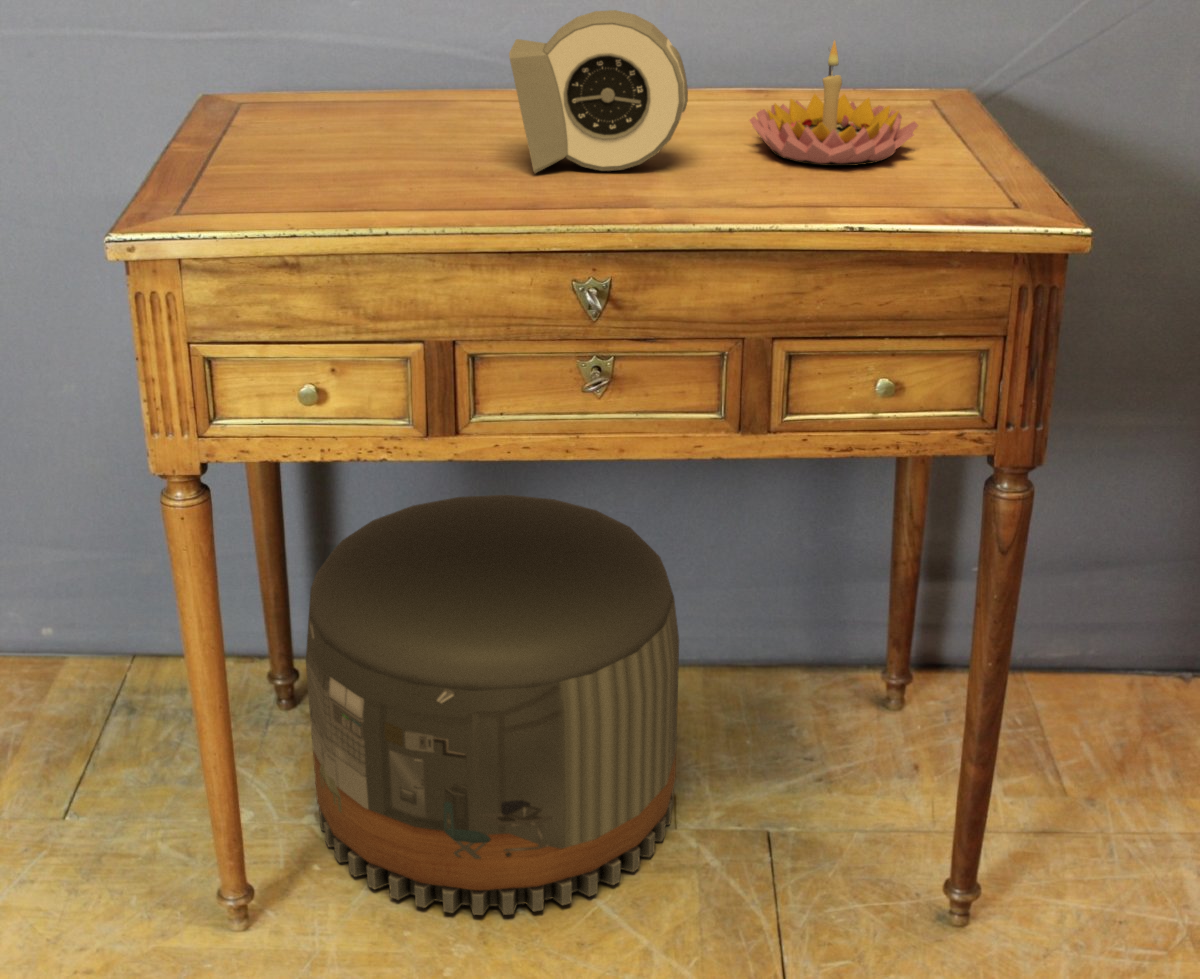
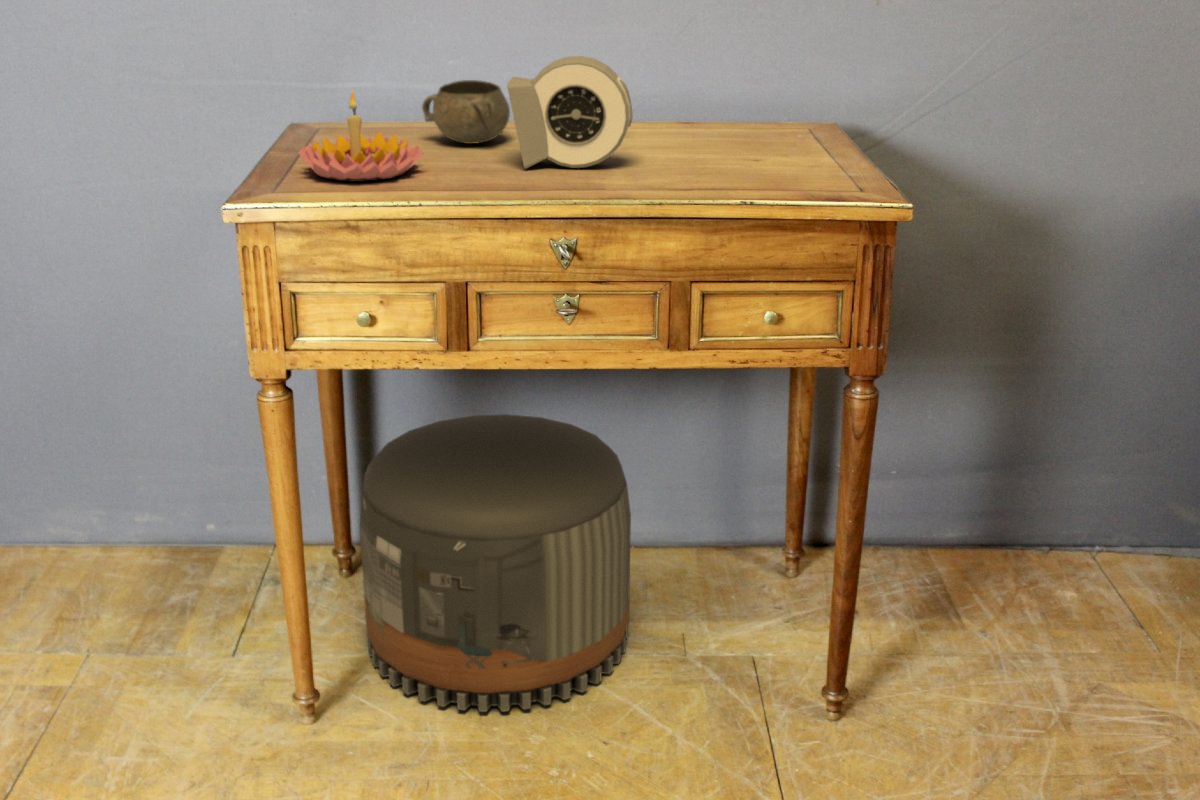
decorative bowl: none [386,37,511,130] -> present [422,80,510,144]
candle holder: present [750,41,918,166] -> present [299,91,424,182]

